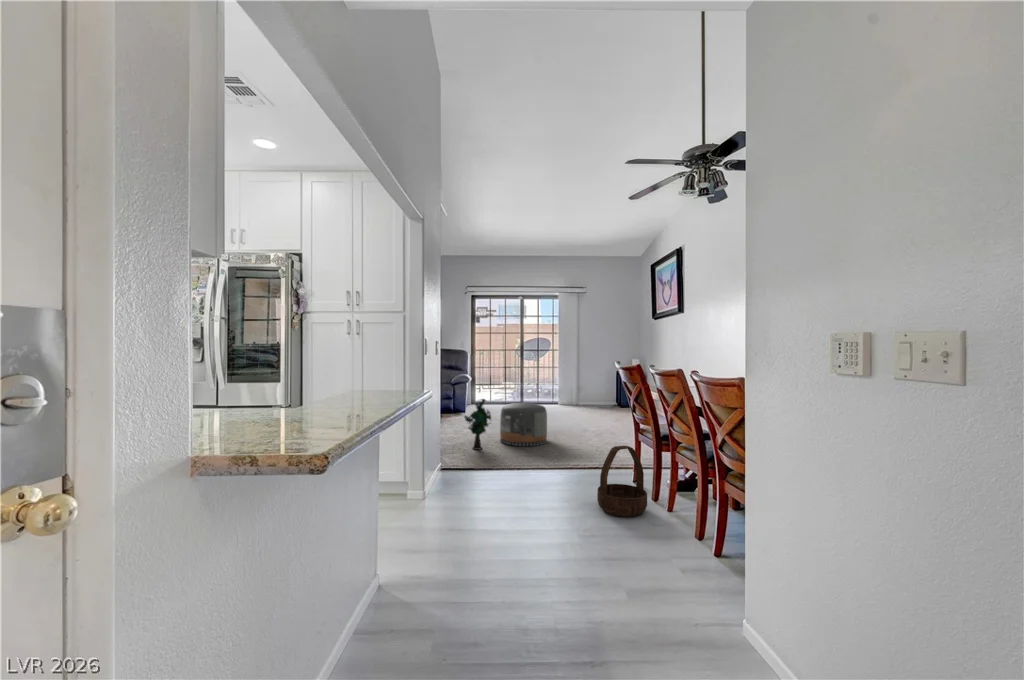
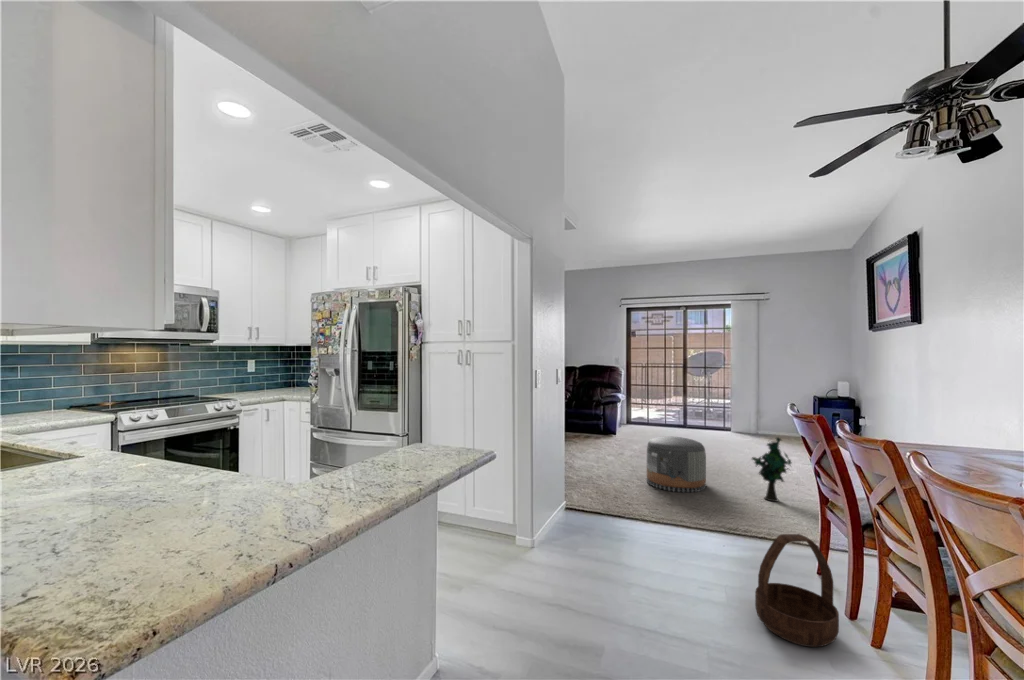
decorative plant: present [464,399,491,450] -> present [752,438,791,502]

